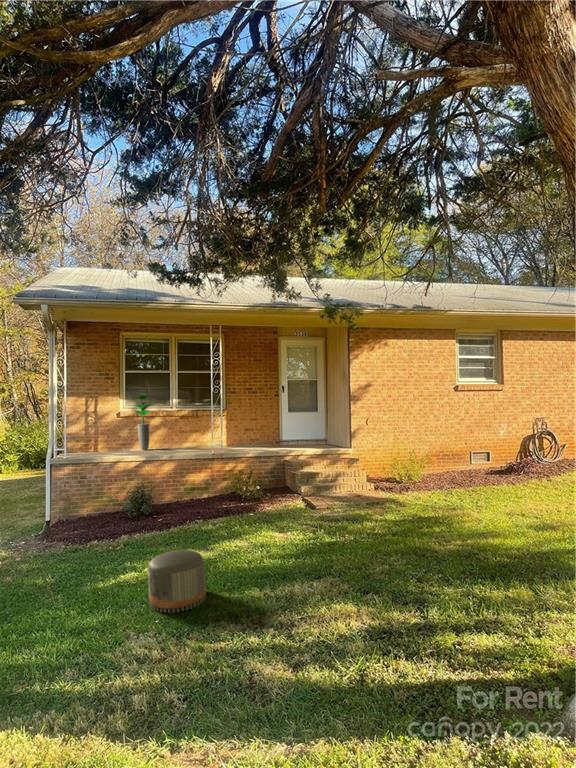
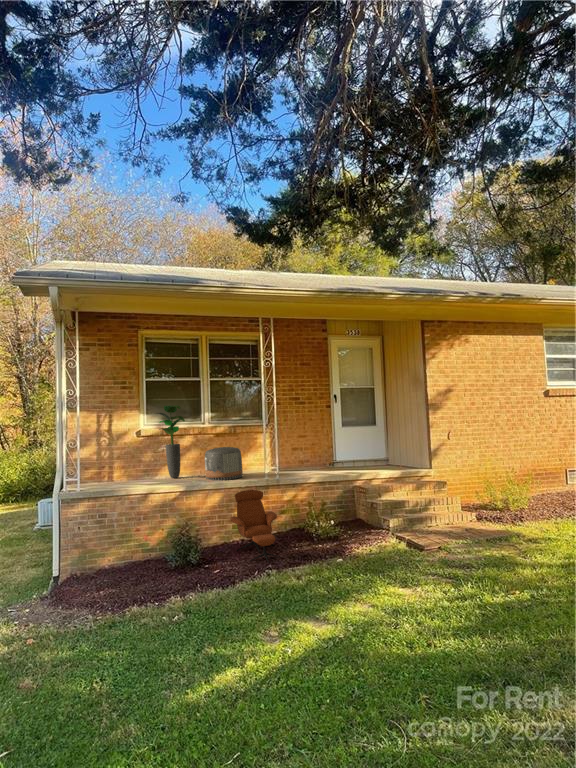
lounge chair: none [180,461,216,516] -> present [230,490,278,563]
pouf: present [148,550,206,613] -> present [205,447,243,480]

